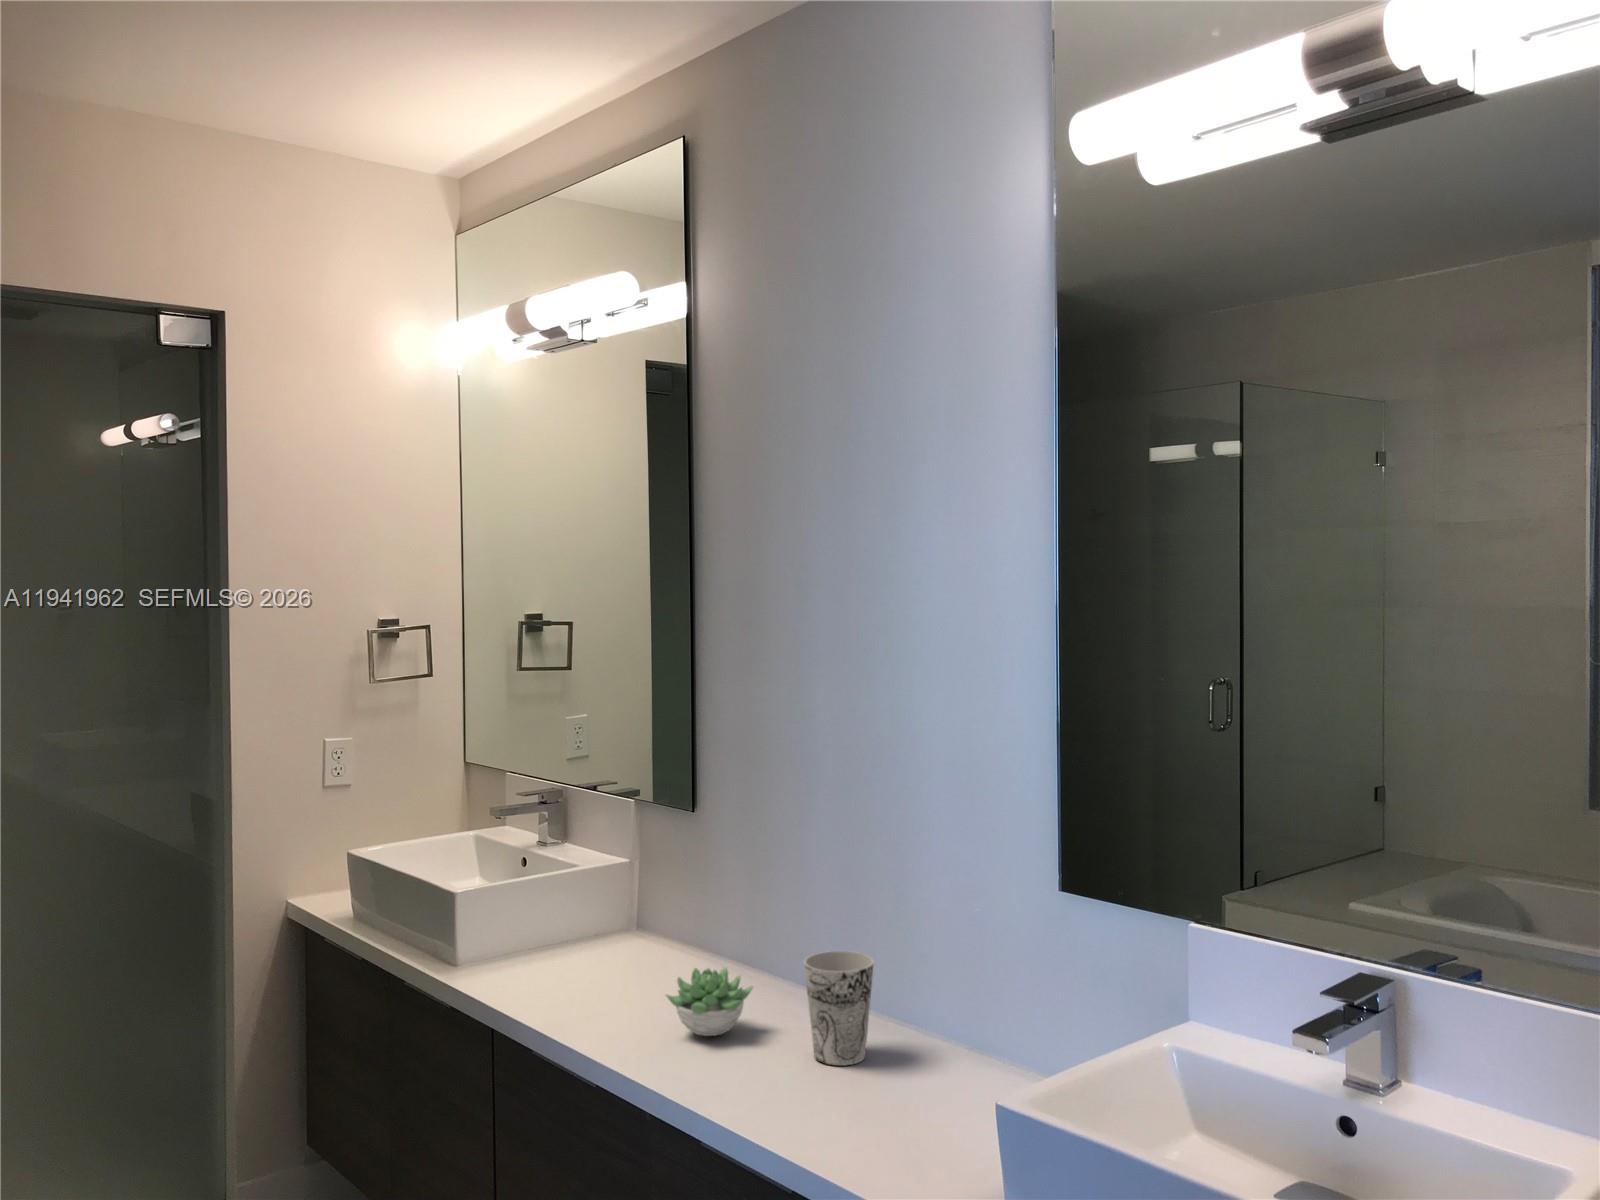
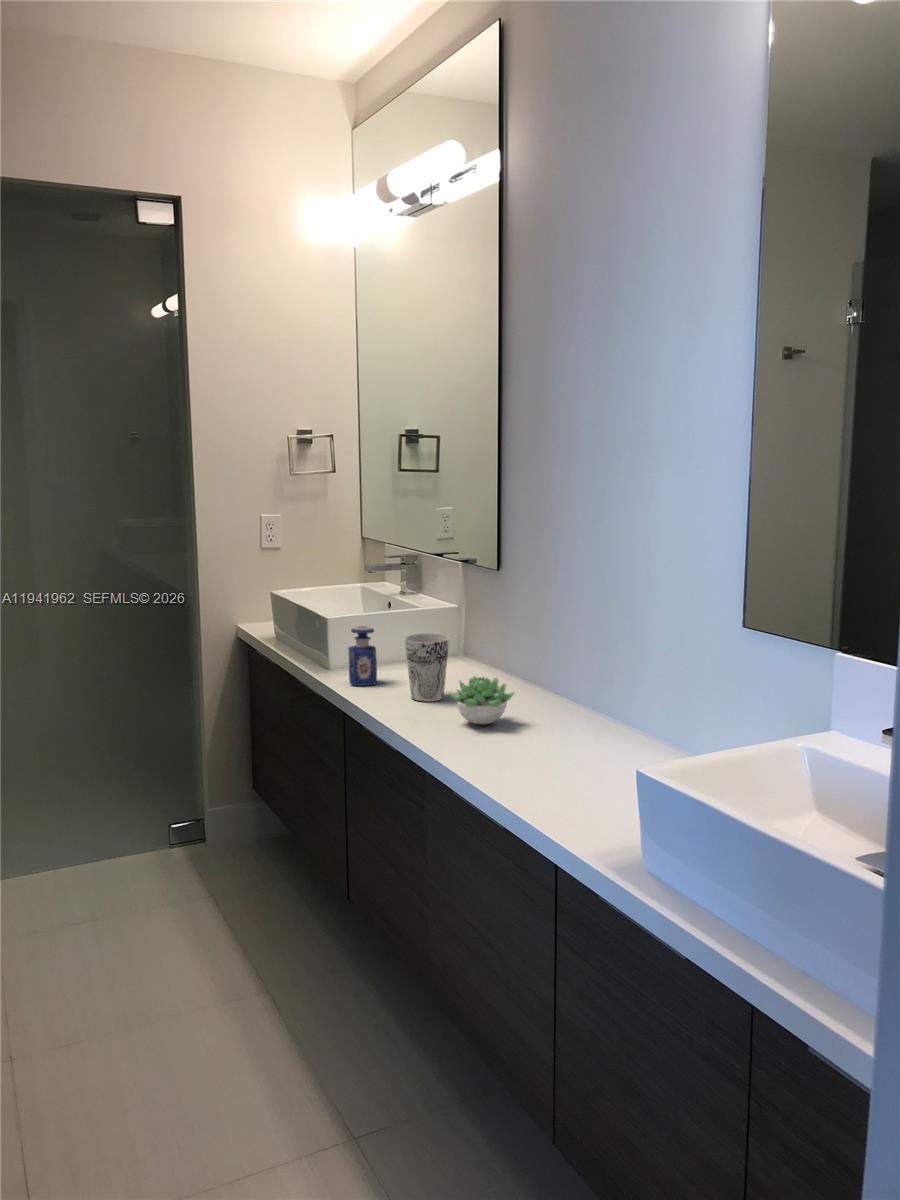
perfume bottle: none [495,903,538,989] -> present [348,626,377,686]
cup: present [804,951,874,1066] -> present [404,633,449,702]

